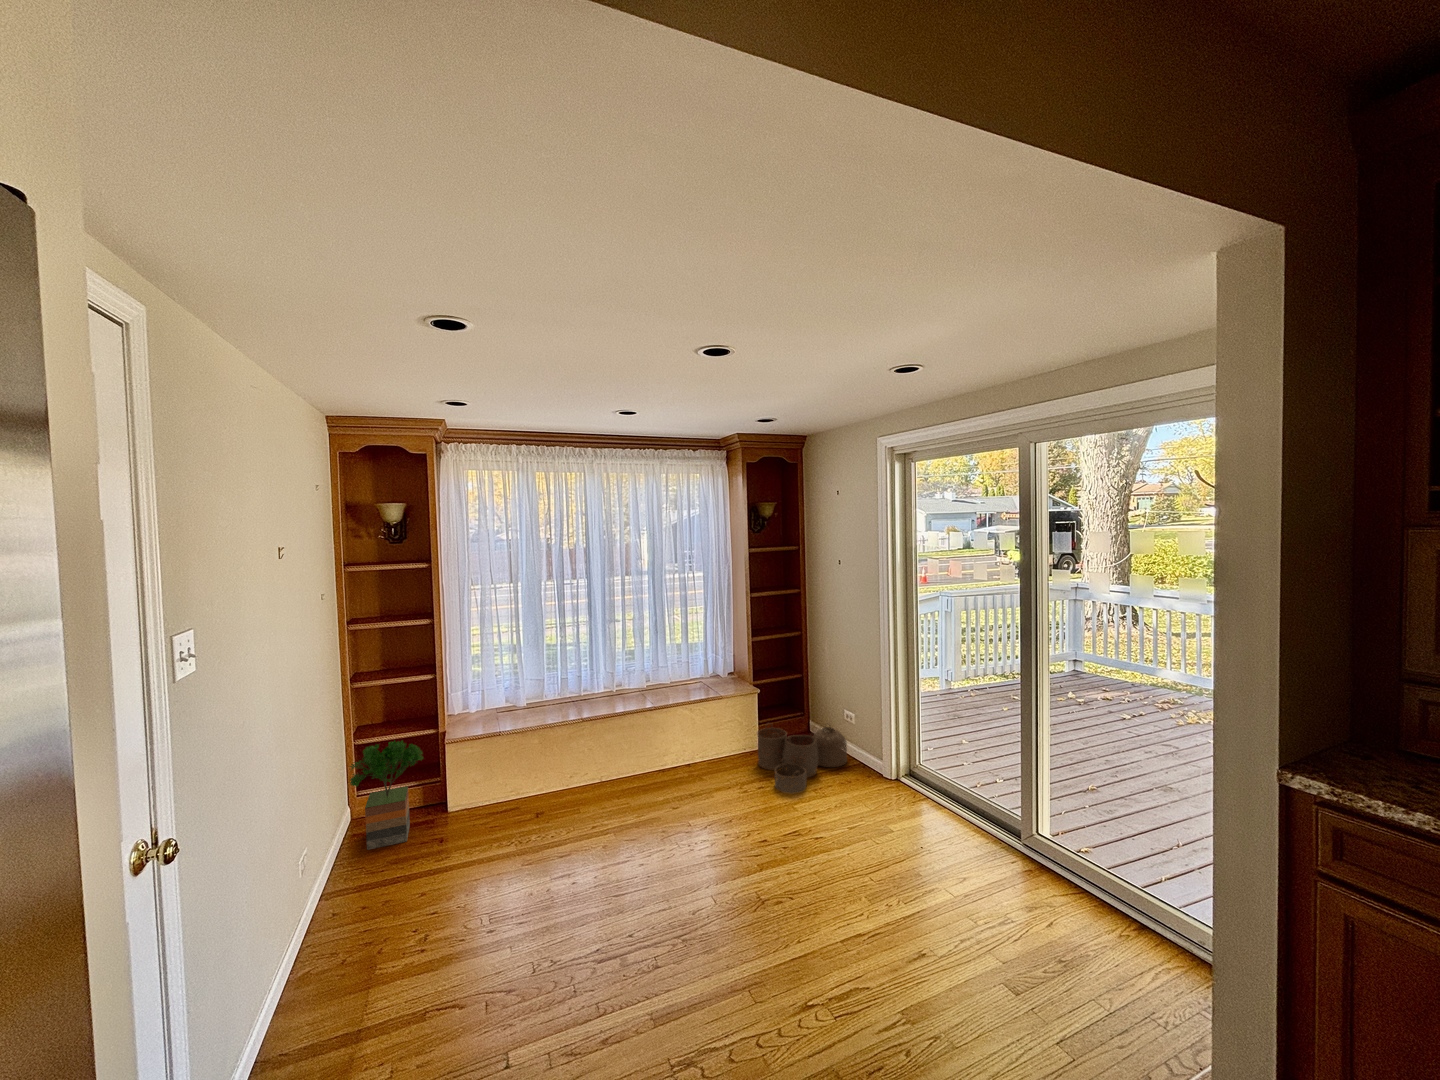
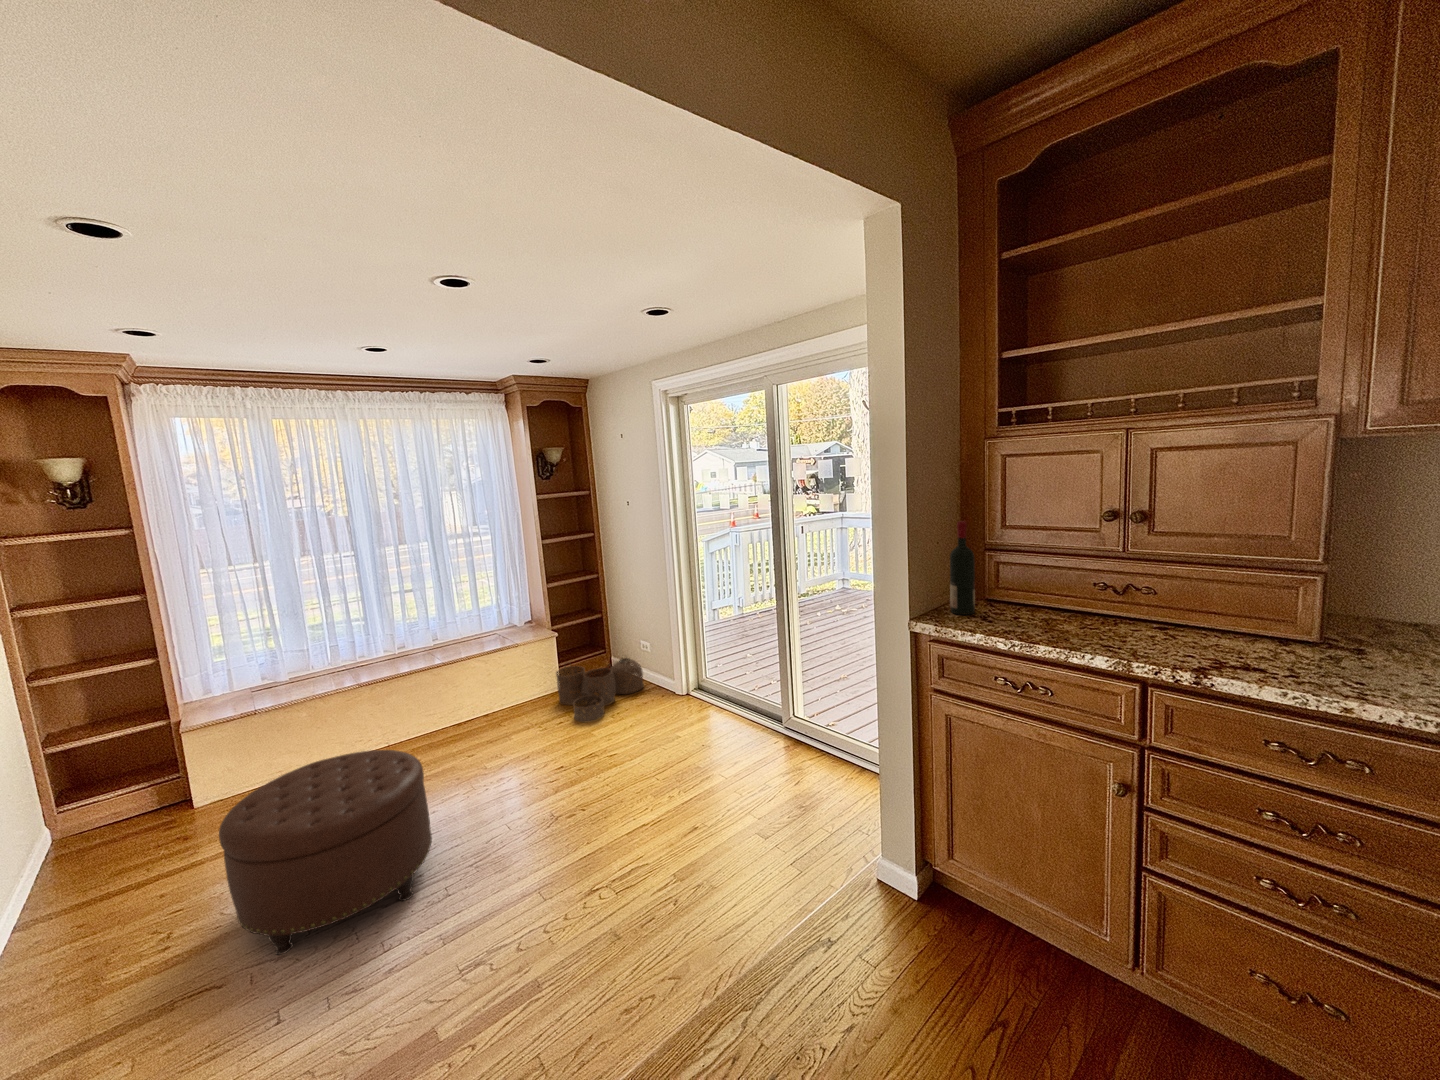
wine bottle: none [1335,638,1382,771] -> present [950,521,975,615]
potted tree: present [350,740,423,850] -> none [38,737,152,868]
ottoman: none [474,793,644,989] -> present [219,750,432,955]

